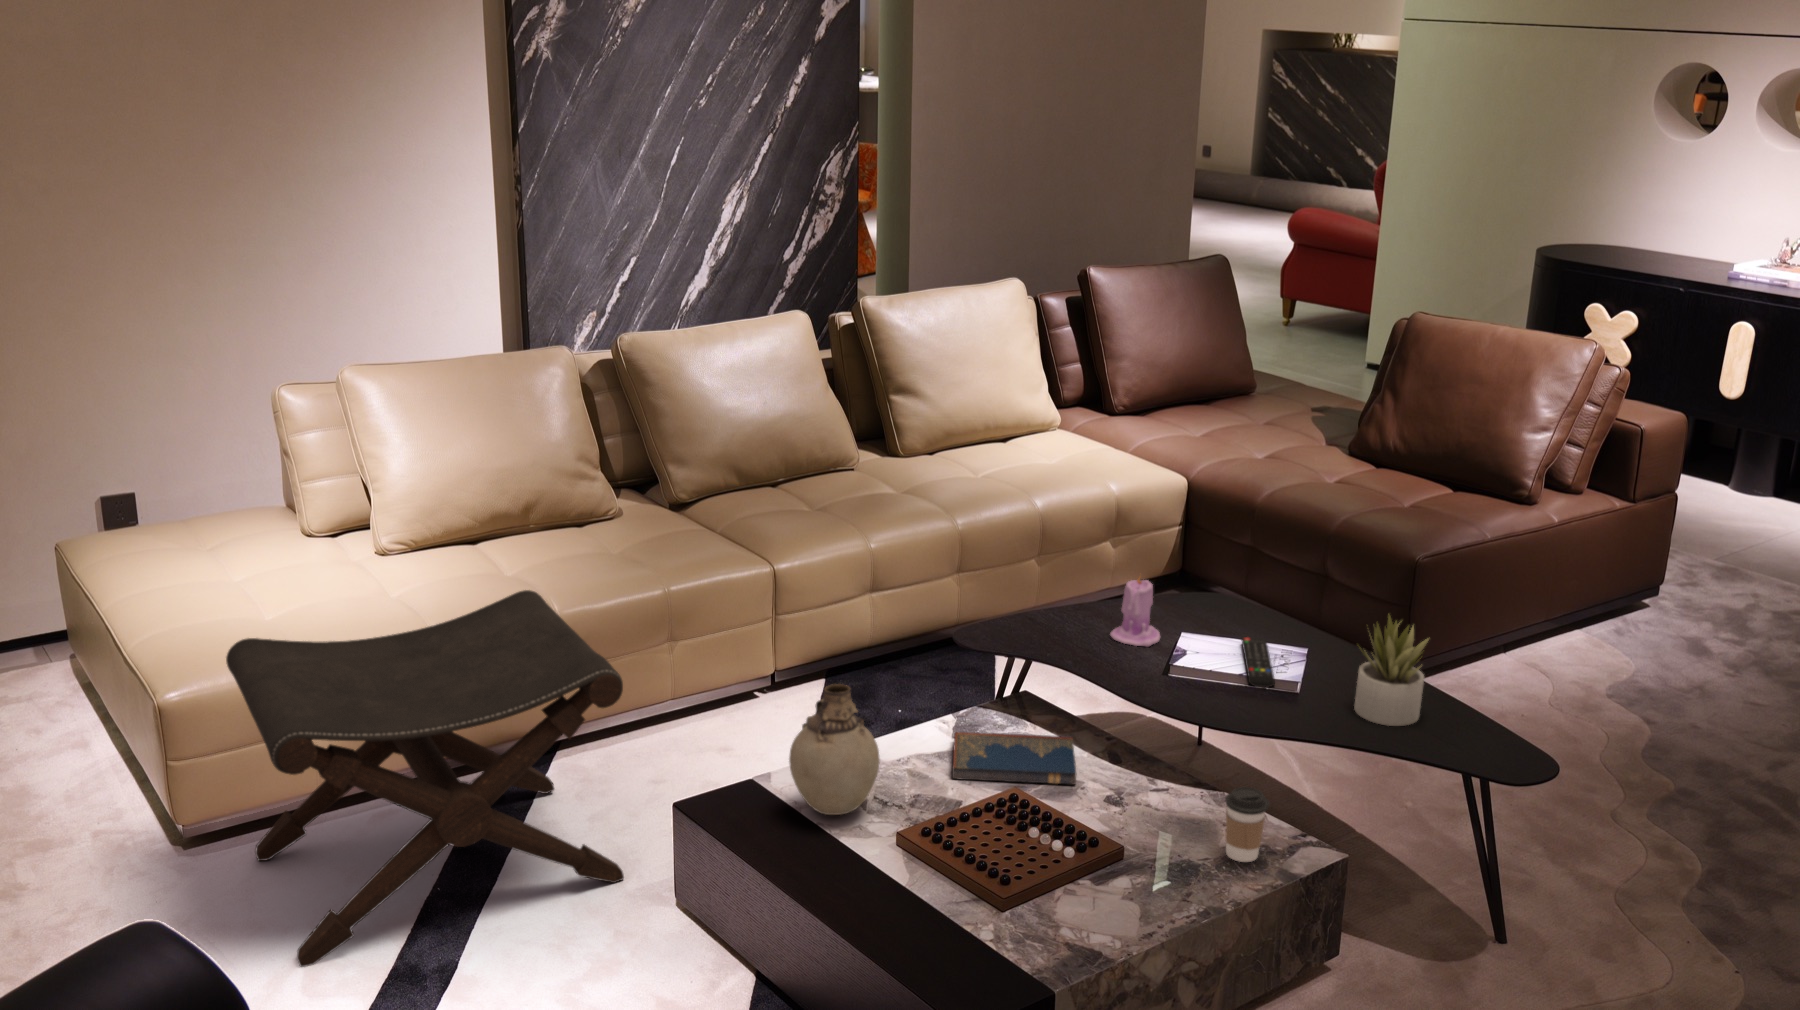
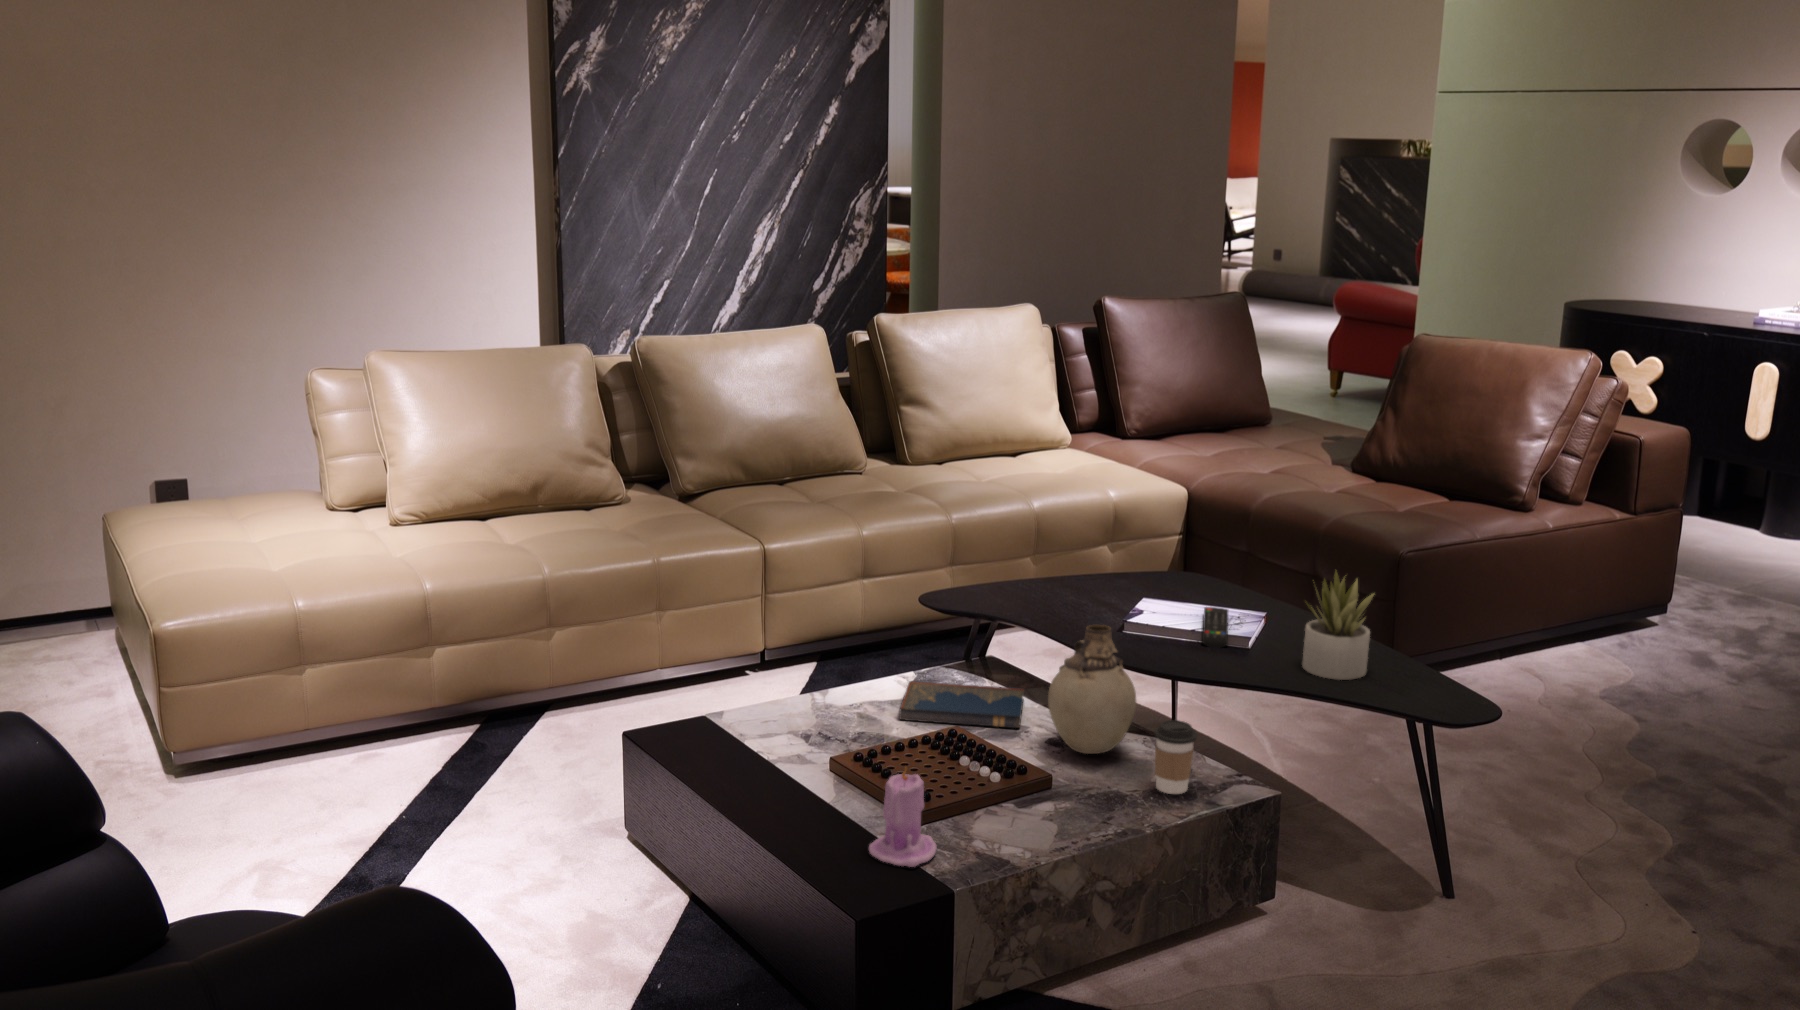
candle: present [1110,579,1160,646] -> present [869,771,937,867]
footstool: present [226,590,624,967] -> none [220,544,586,874]
vase: present [789,684,880,815] -> present [1048,625,1136,754]

